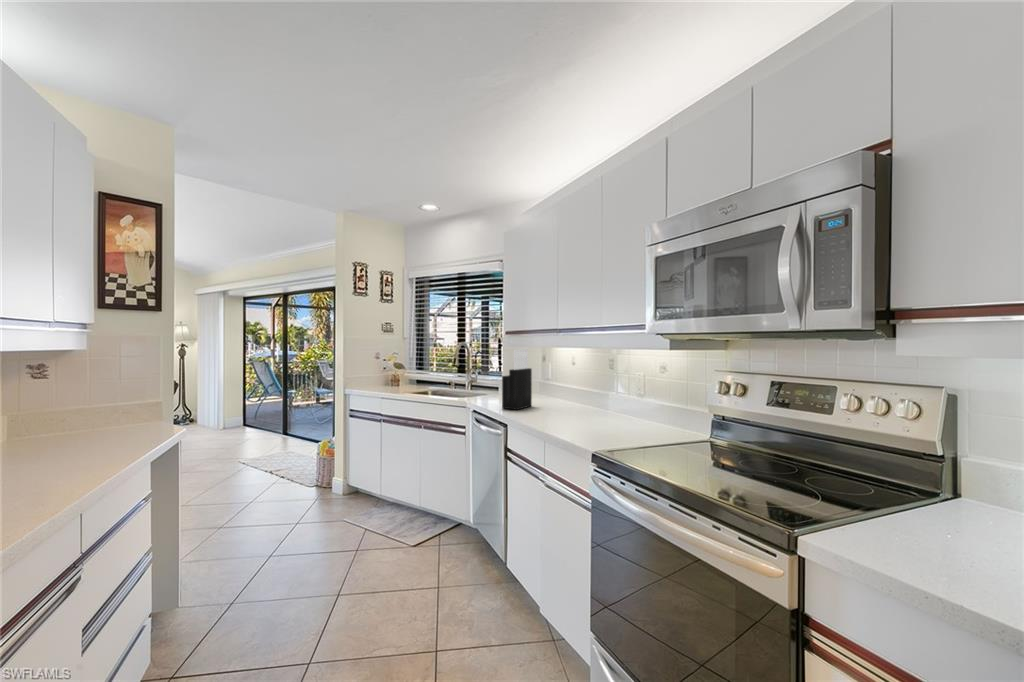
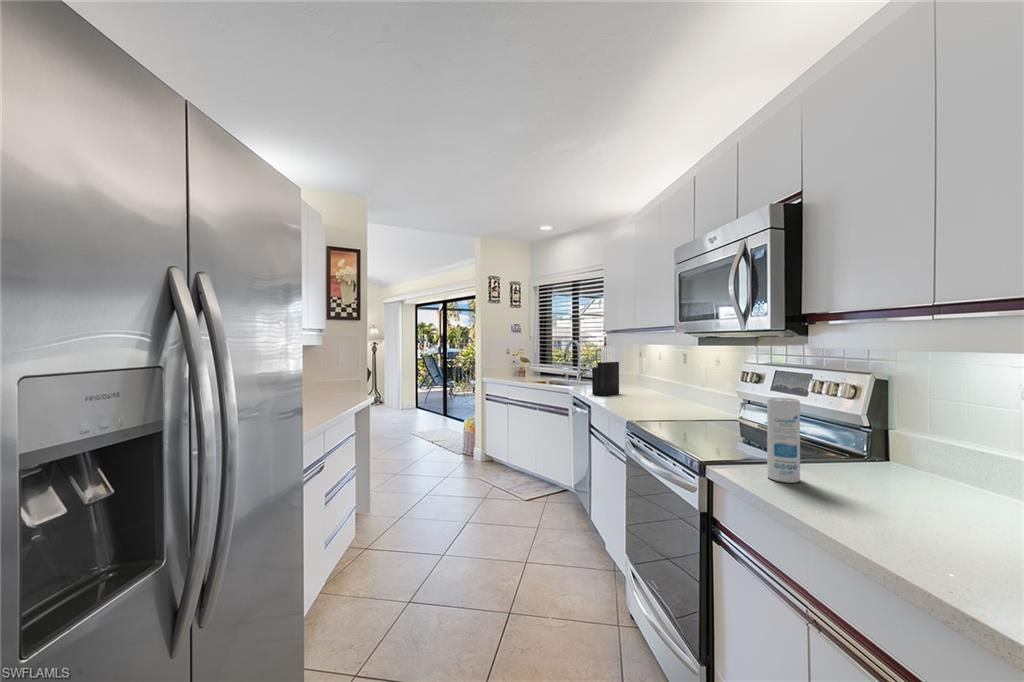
canister: none [898,429,956,561] -> present [767,397,800,483]

